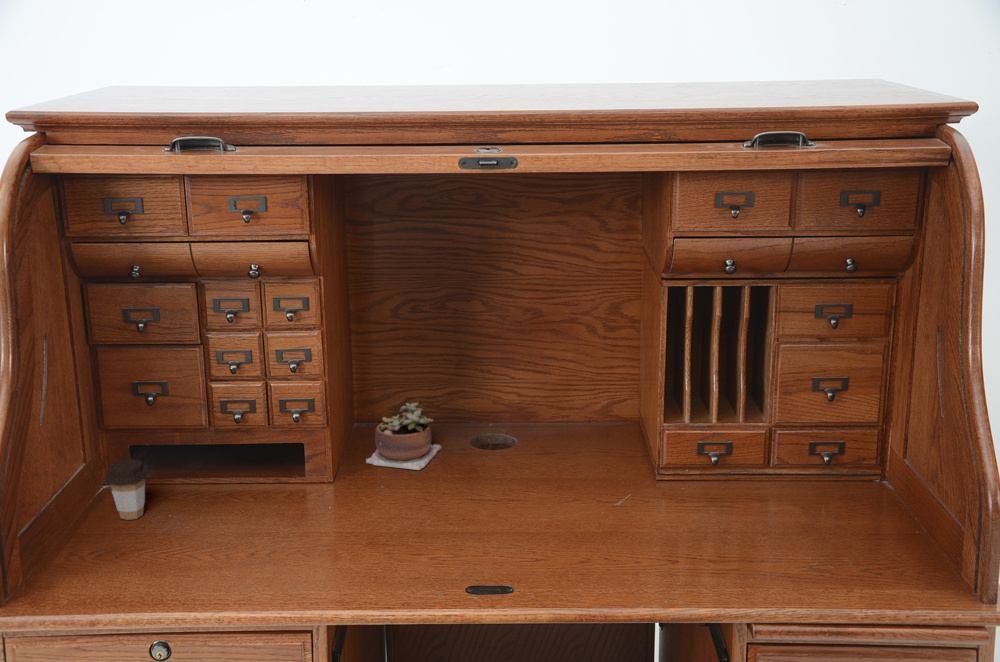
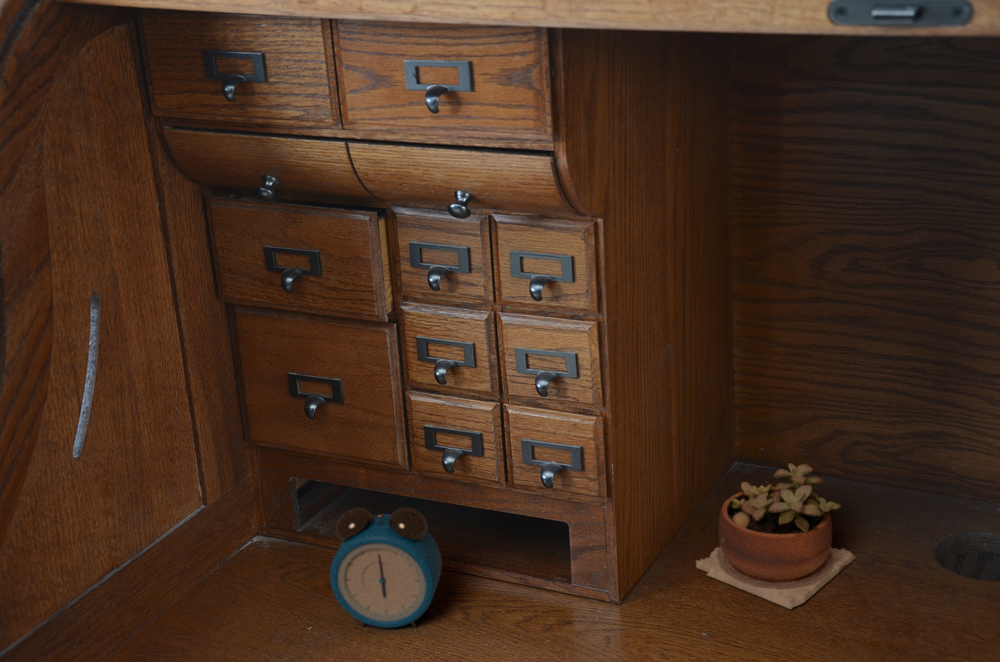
alarm clock: none [177,444,240,516] -> present [330,508,442,628]
coffee cup: present [106,459,148,520] -> none [225,506,300,610]

